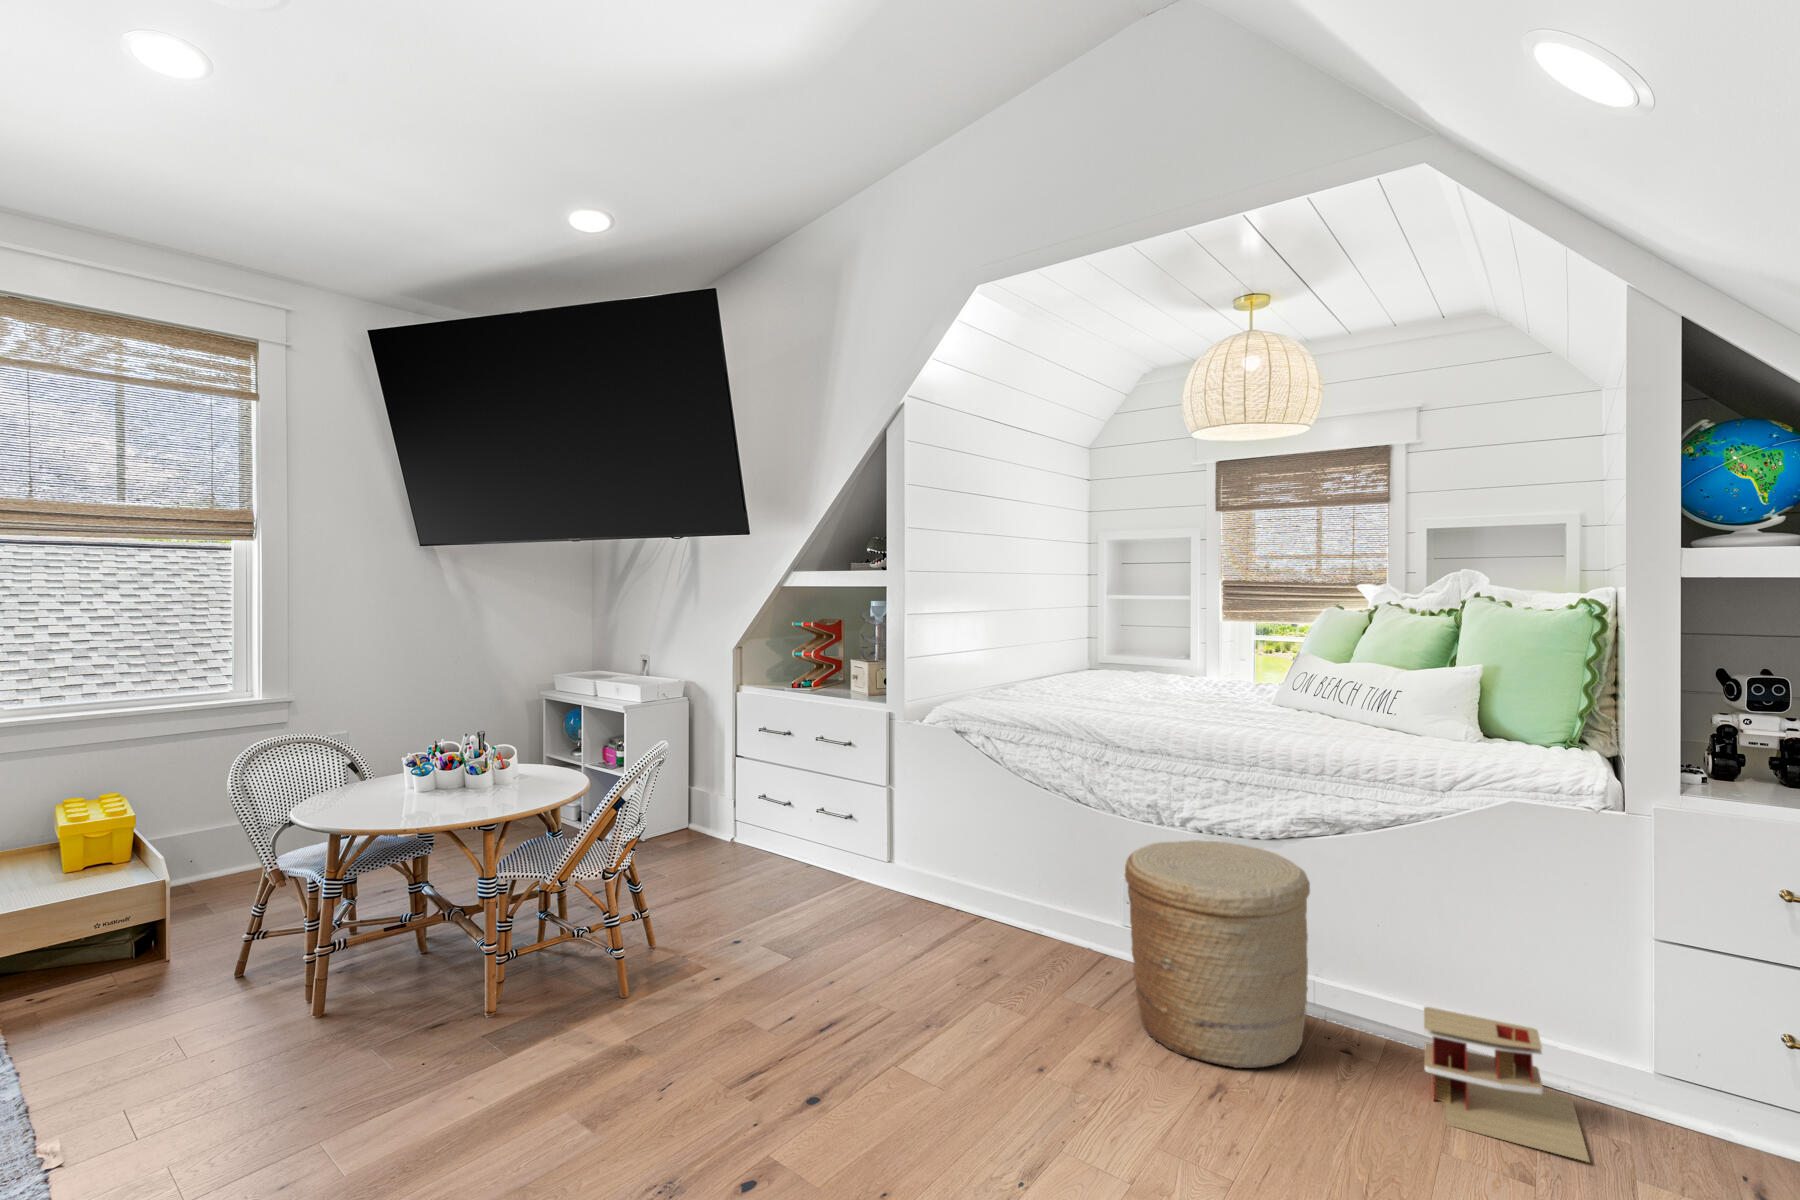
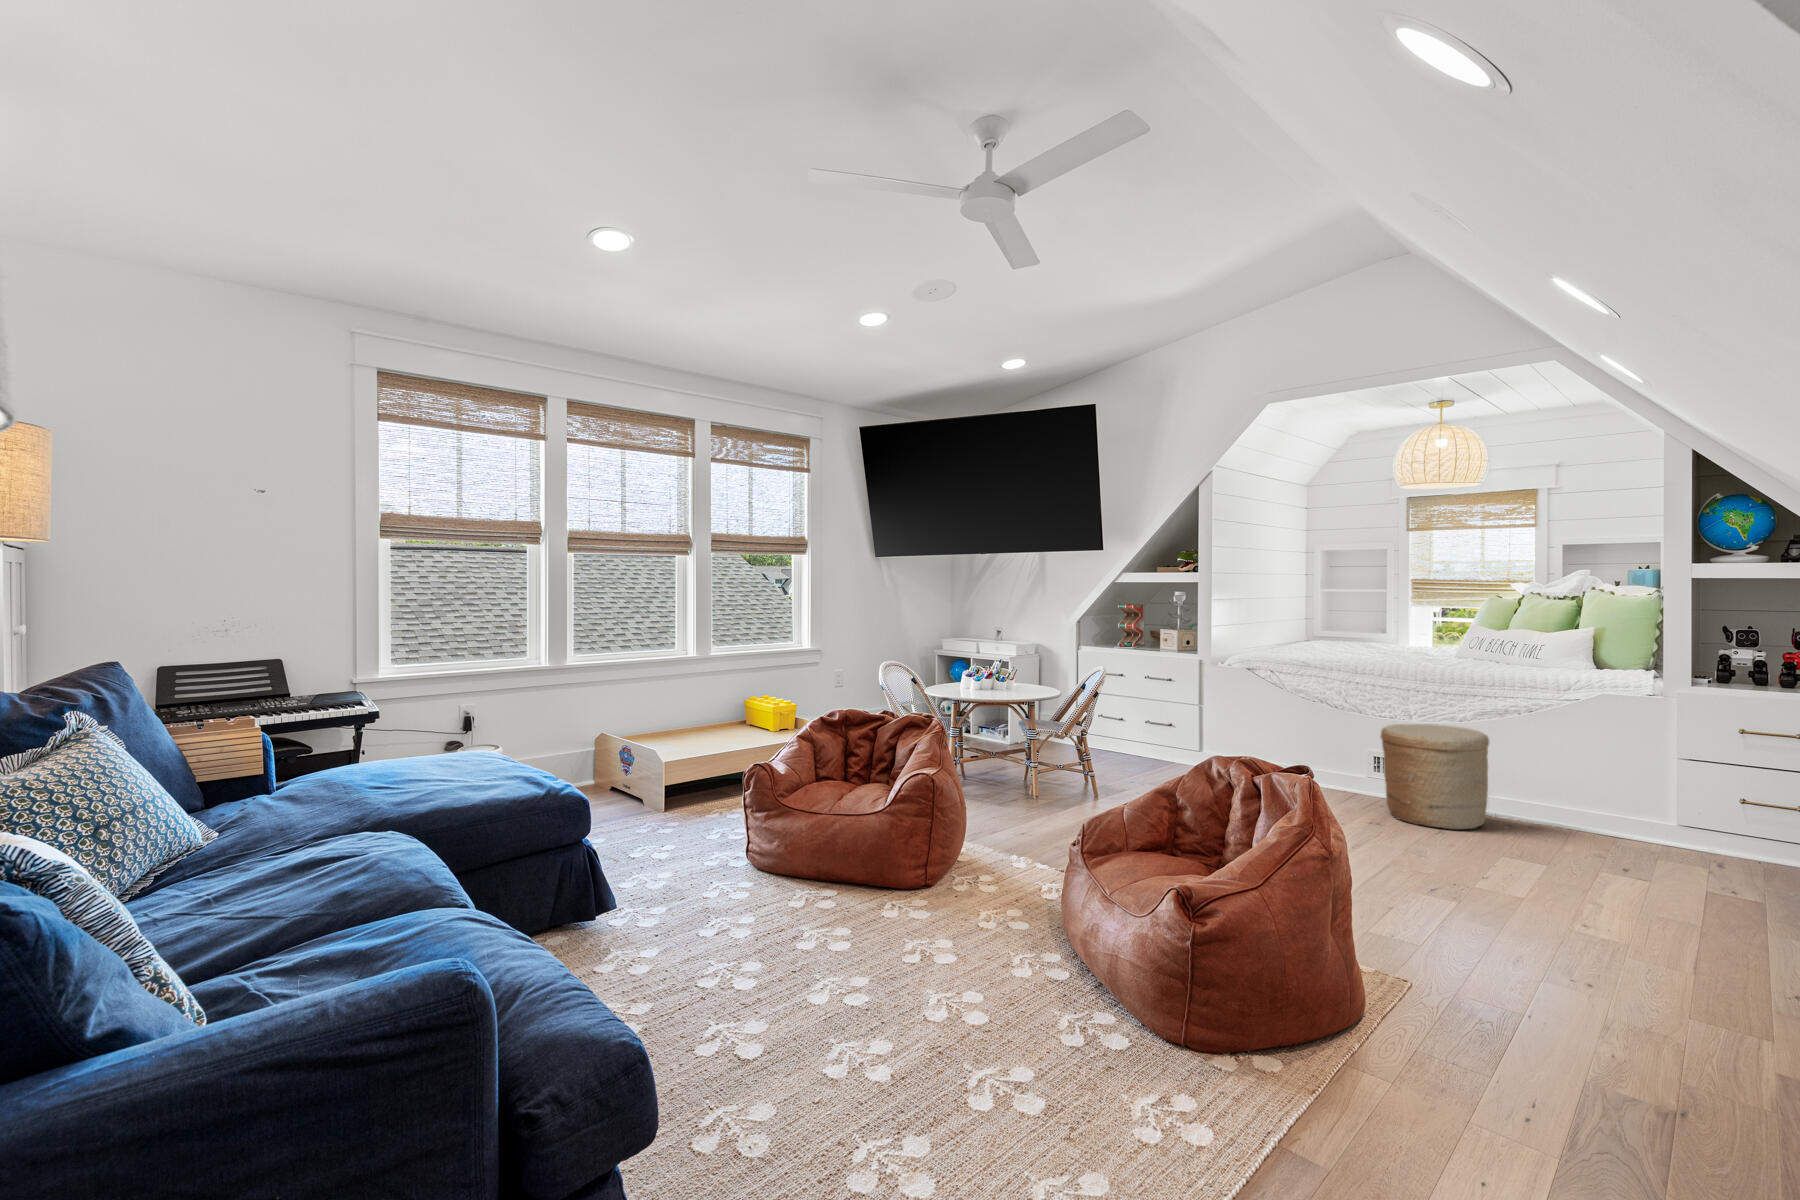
toy house: present [1424,1007,1590,1163] -> none [1535,800,1638,858]

